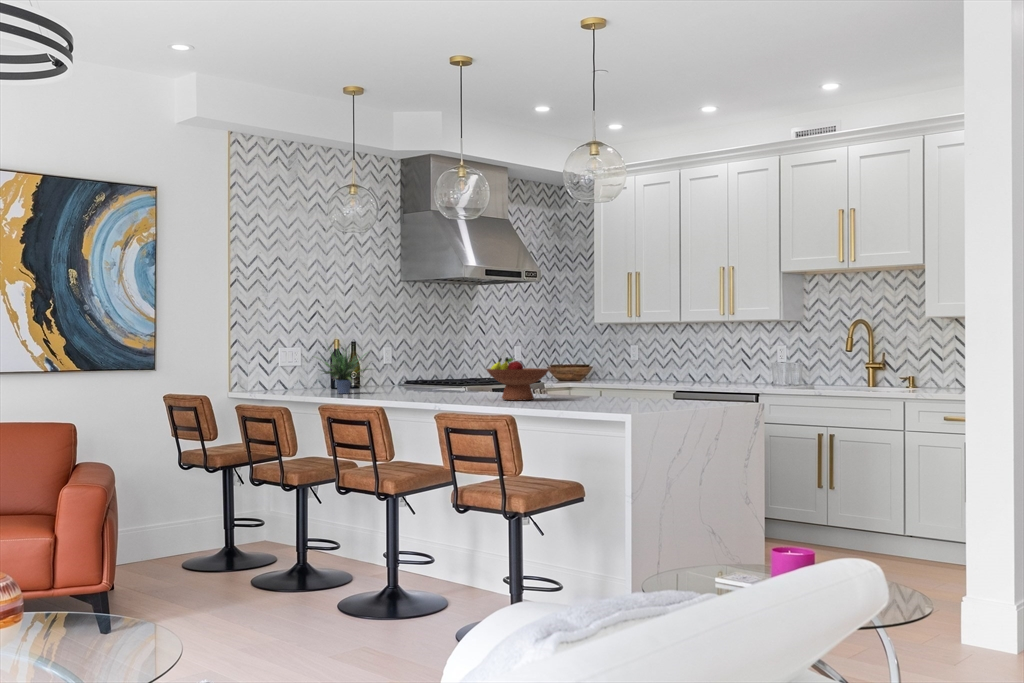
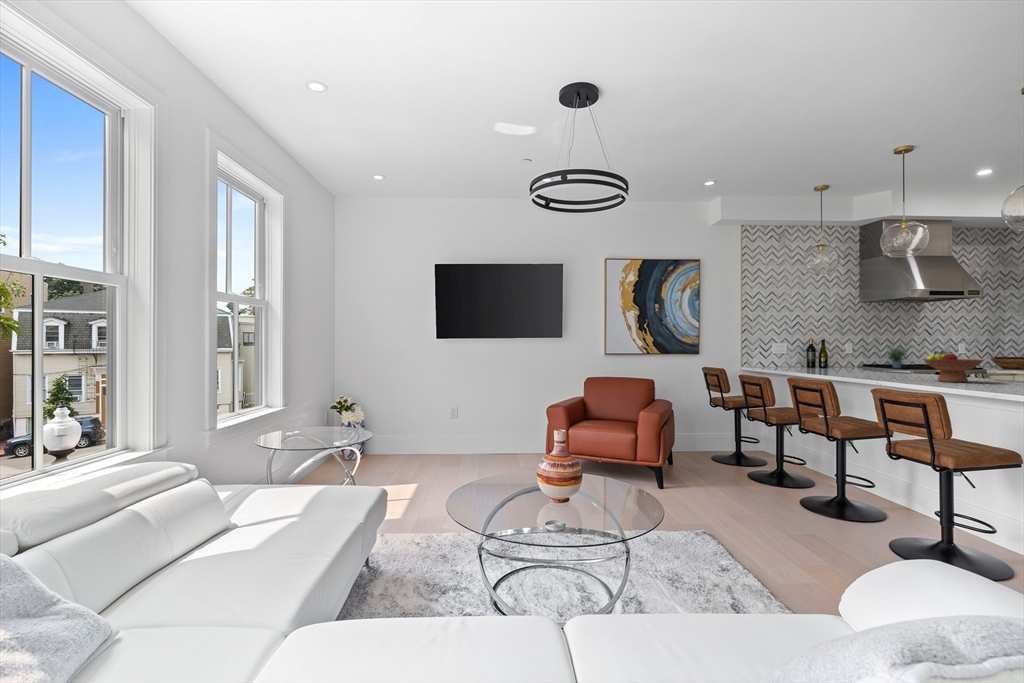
potted plant: present [316,351,372,394] -> present [882,344,906,368]

